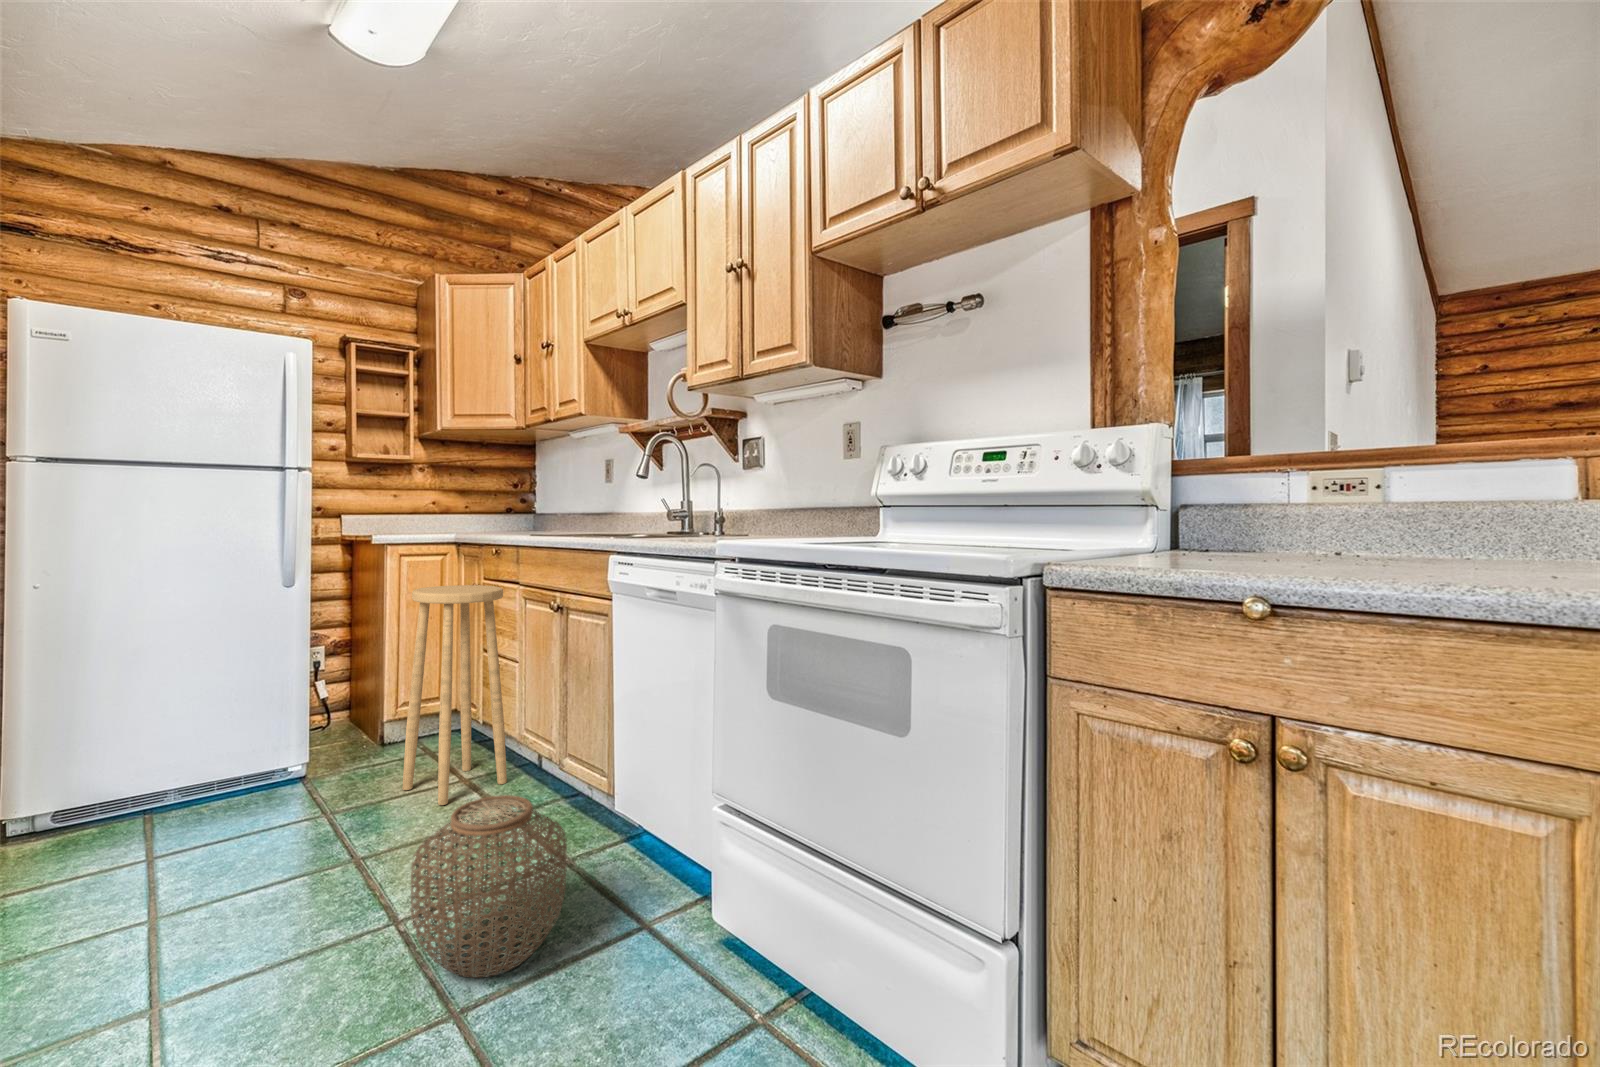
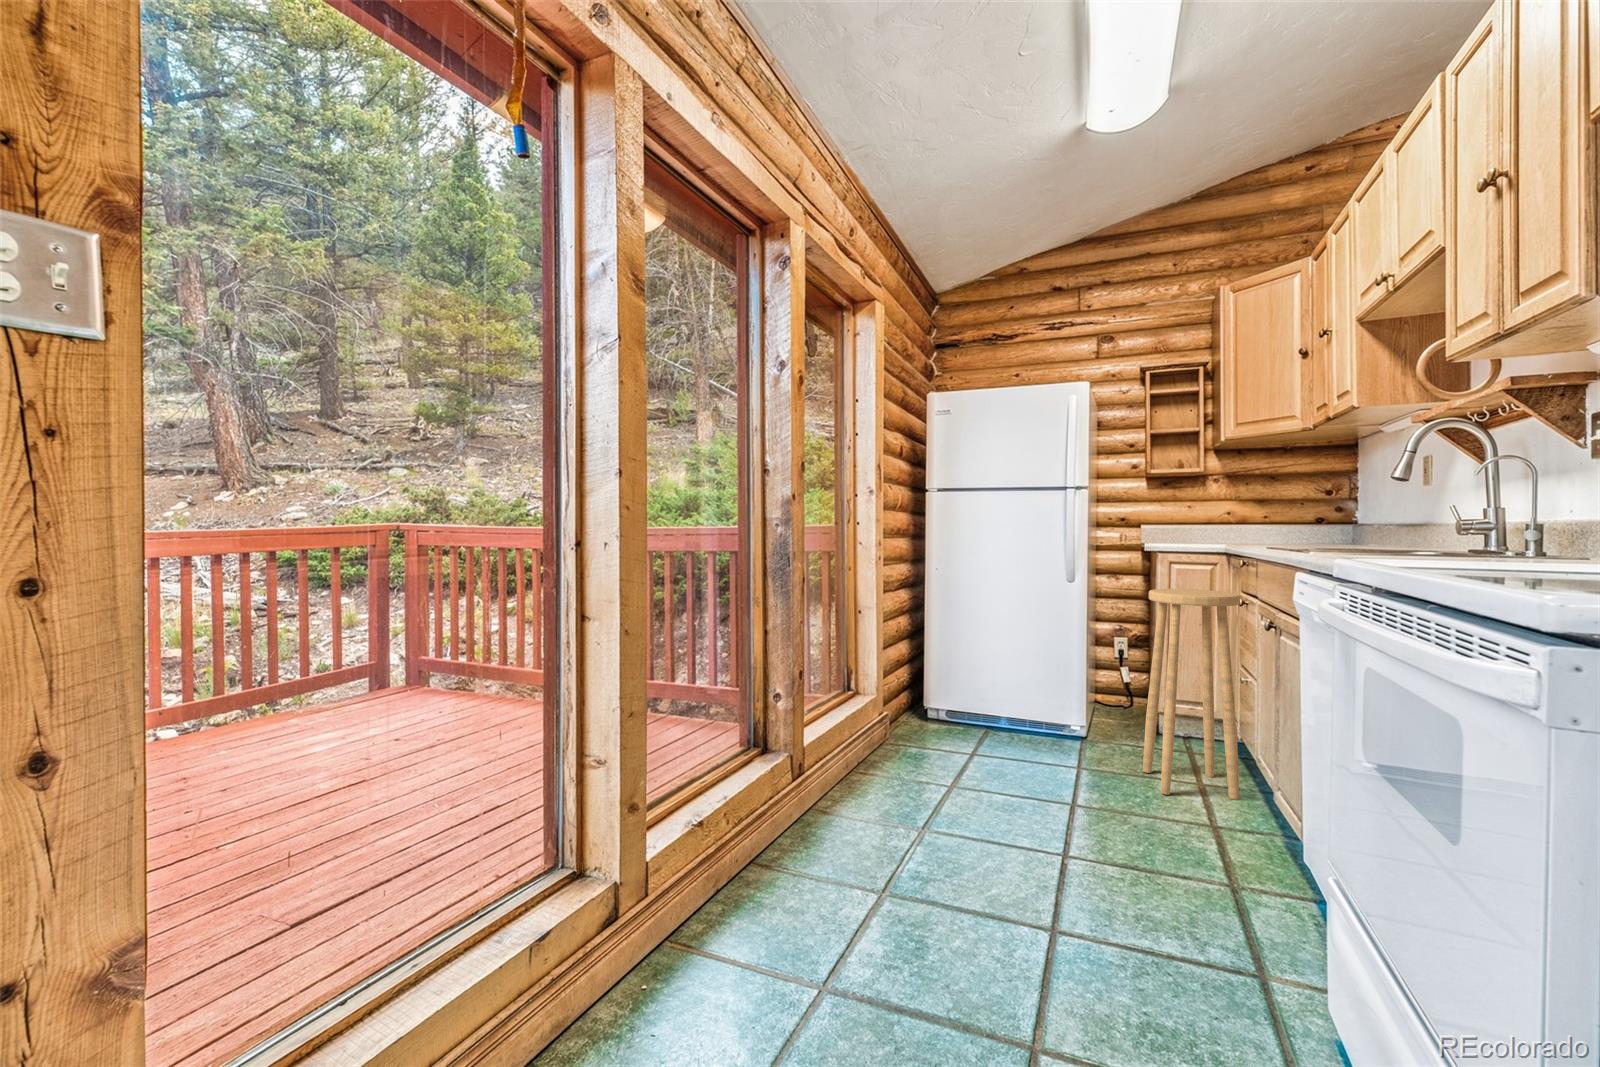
woven basket: present [411,795,567,977] -> none [1042,770,1183,932]

